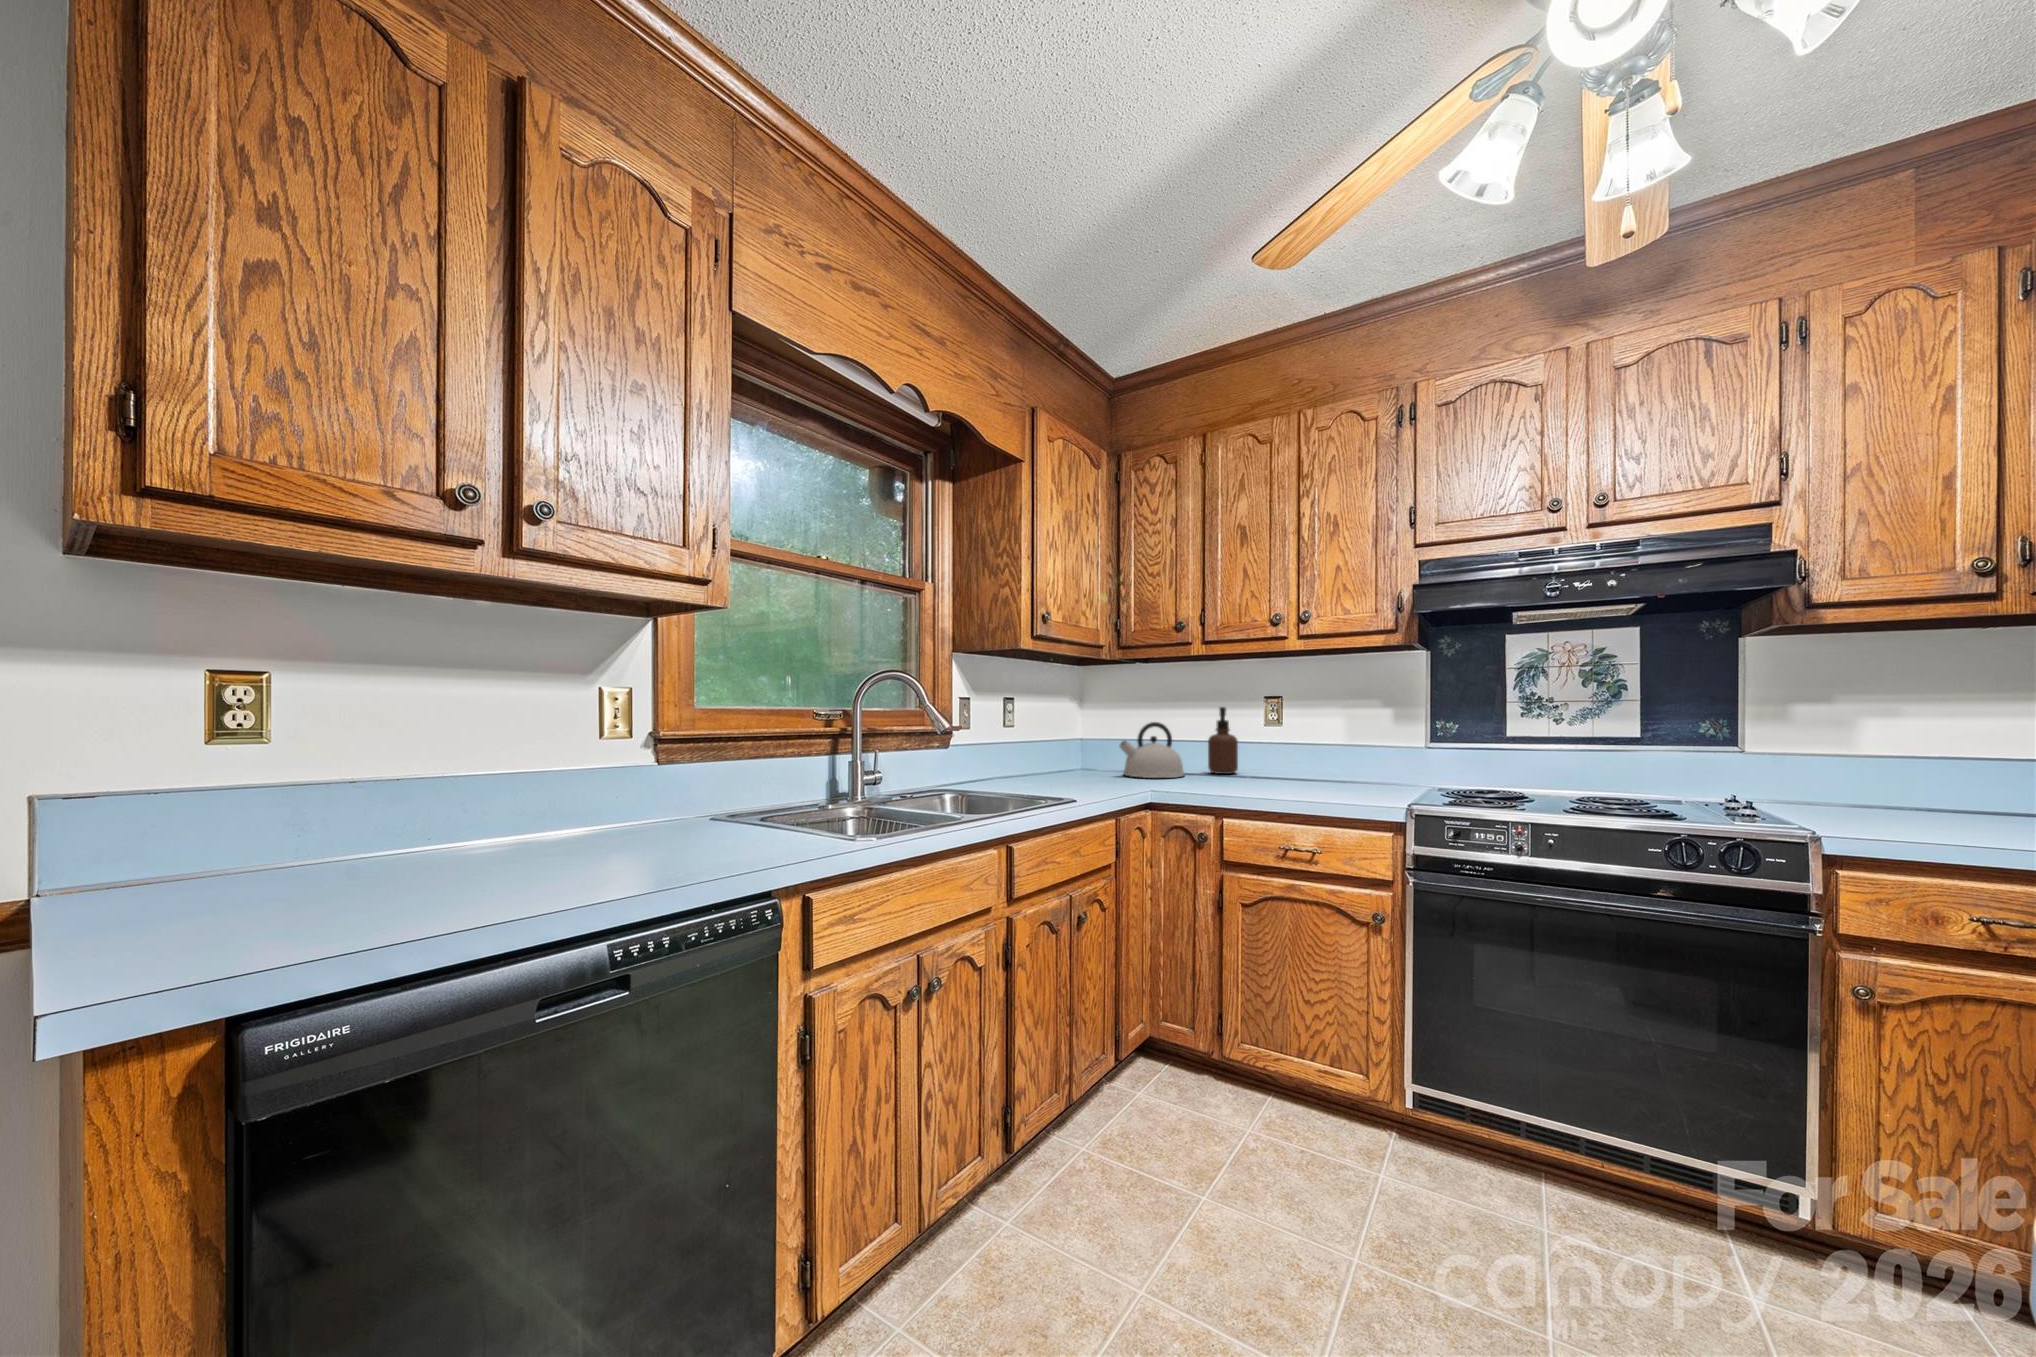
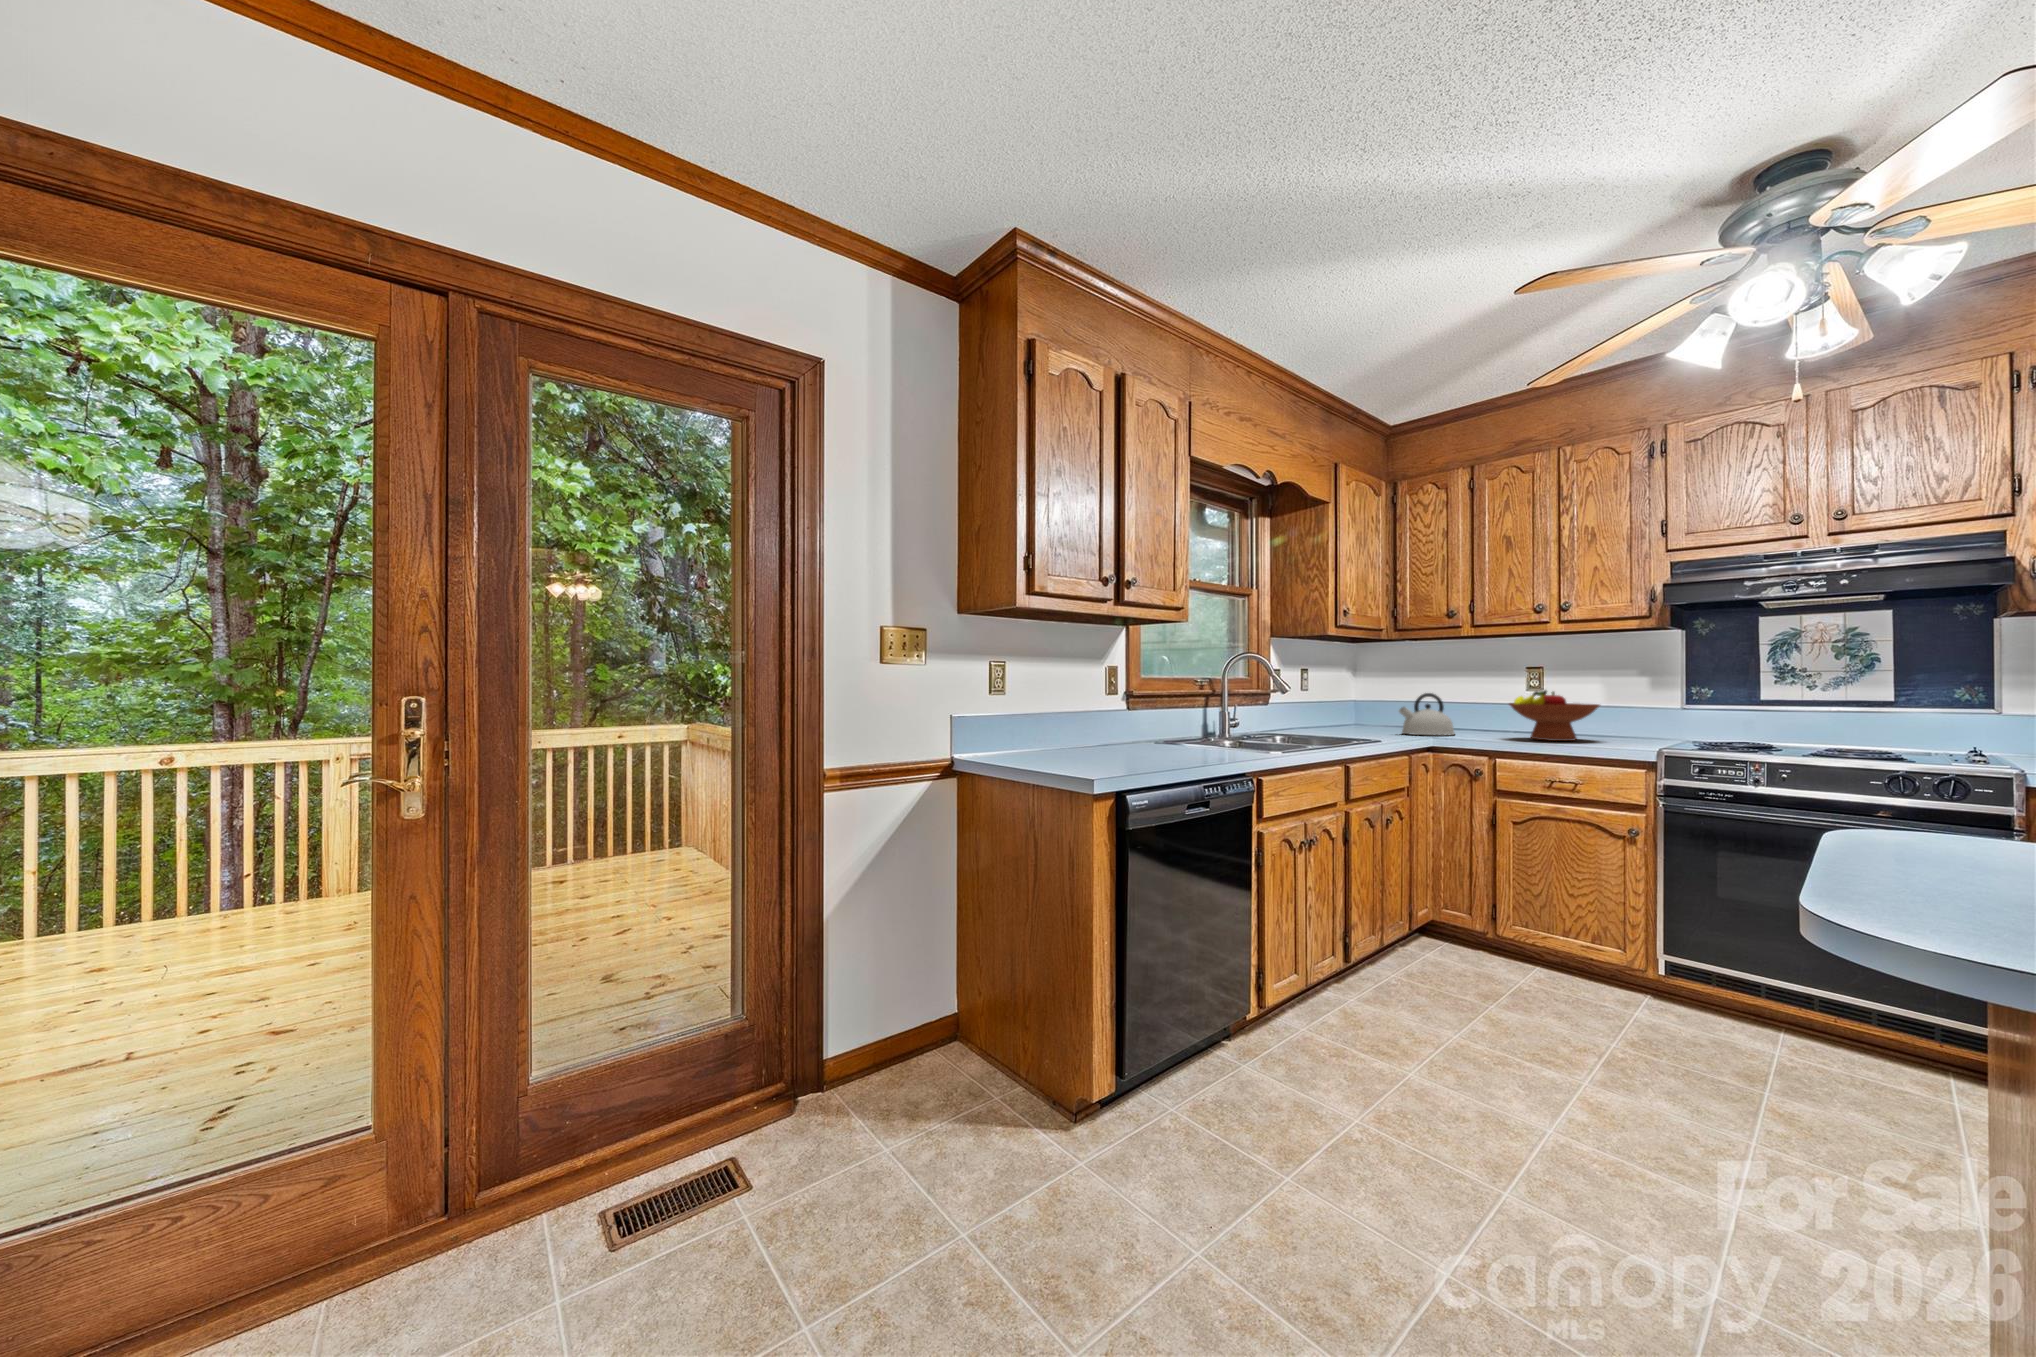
soap dispenser: present [1208,707,1238,774] -> none [1475,681,1502,734]
fruit bowl: none [1240,721,1344,787] -> present [1509,690,1599,741]

